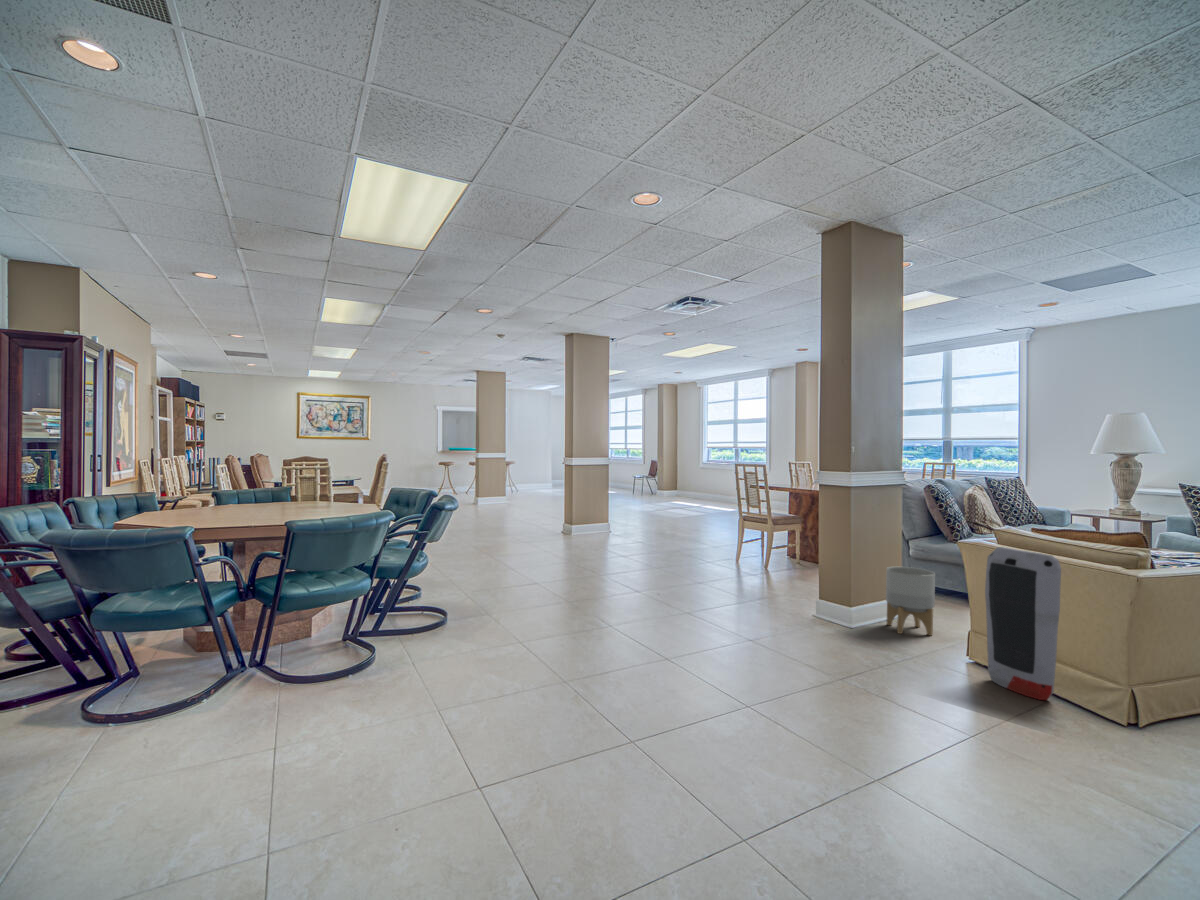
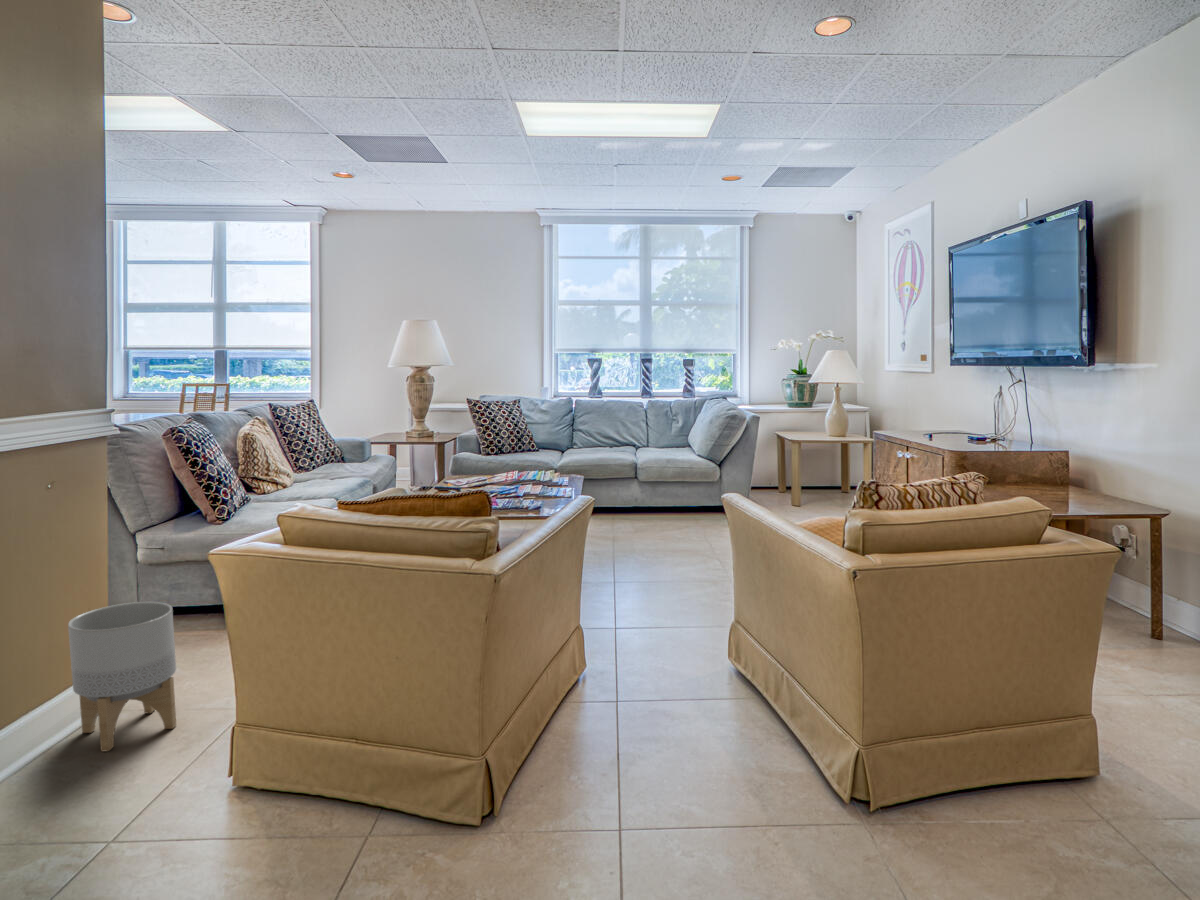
air purifier: present [985,547,1061,700] -> none [250,562,374,836]

